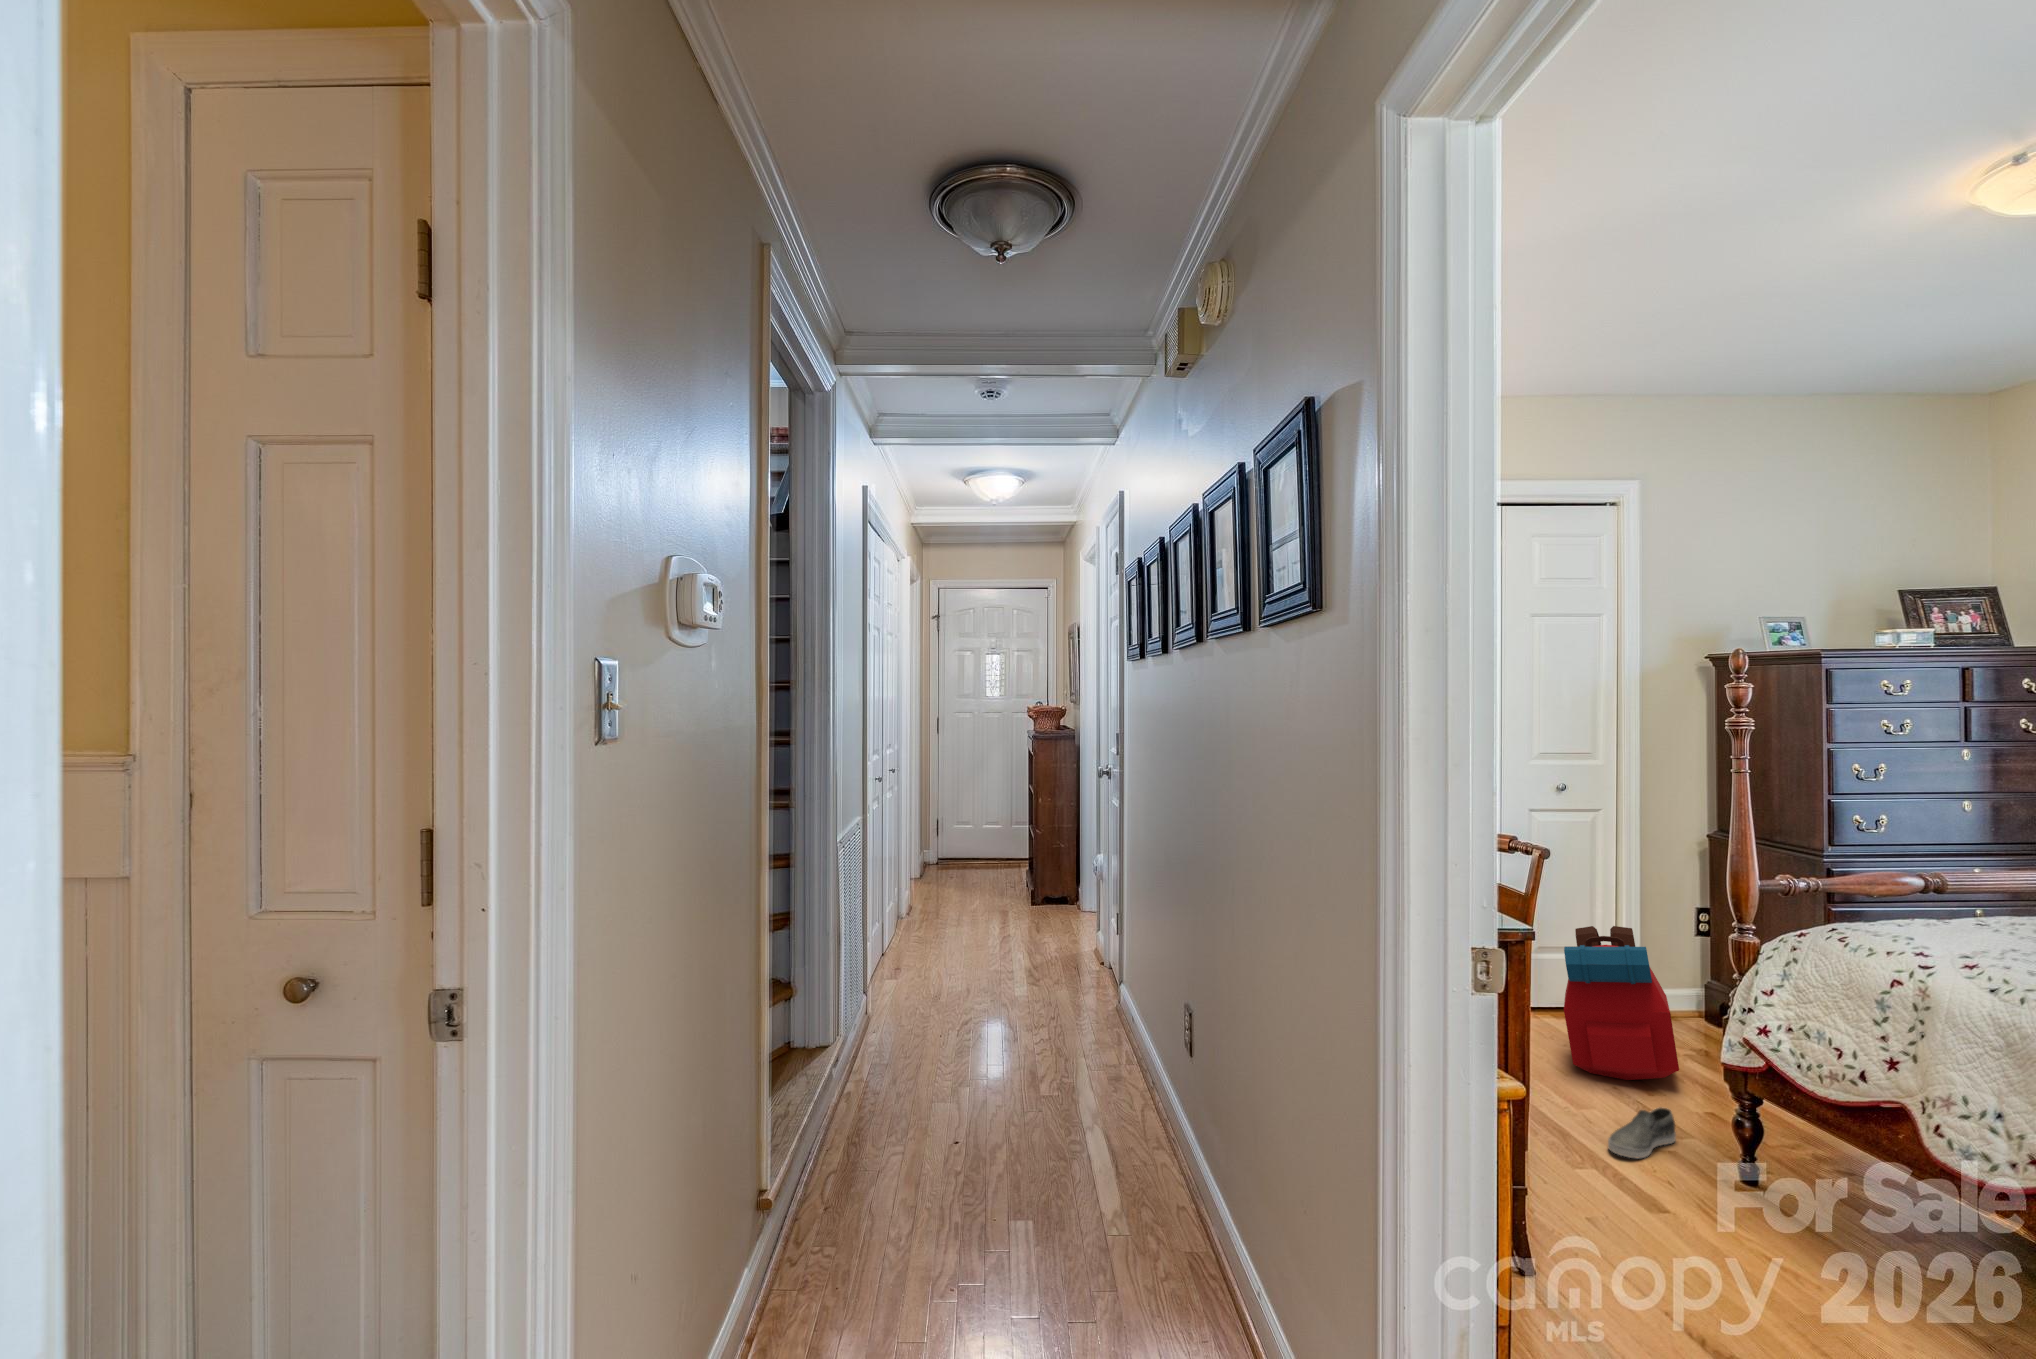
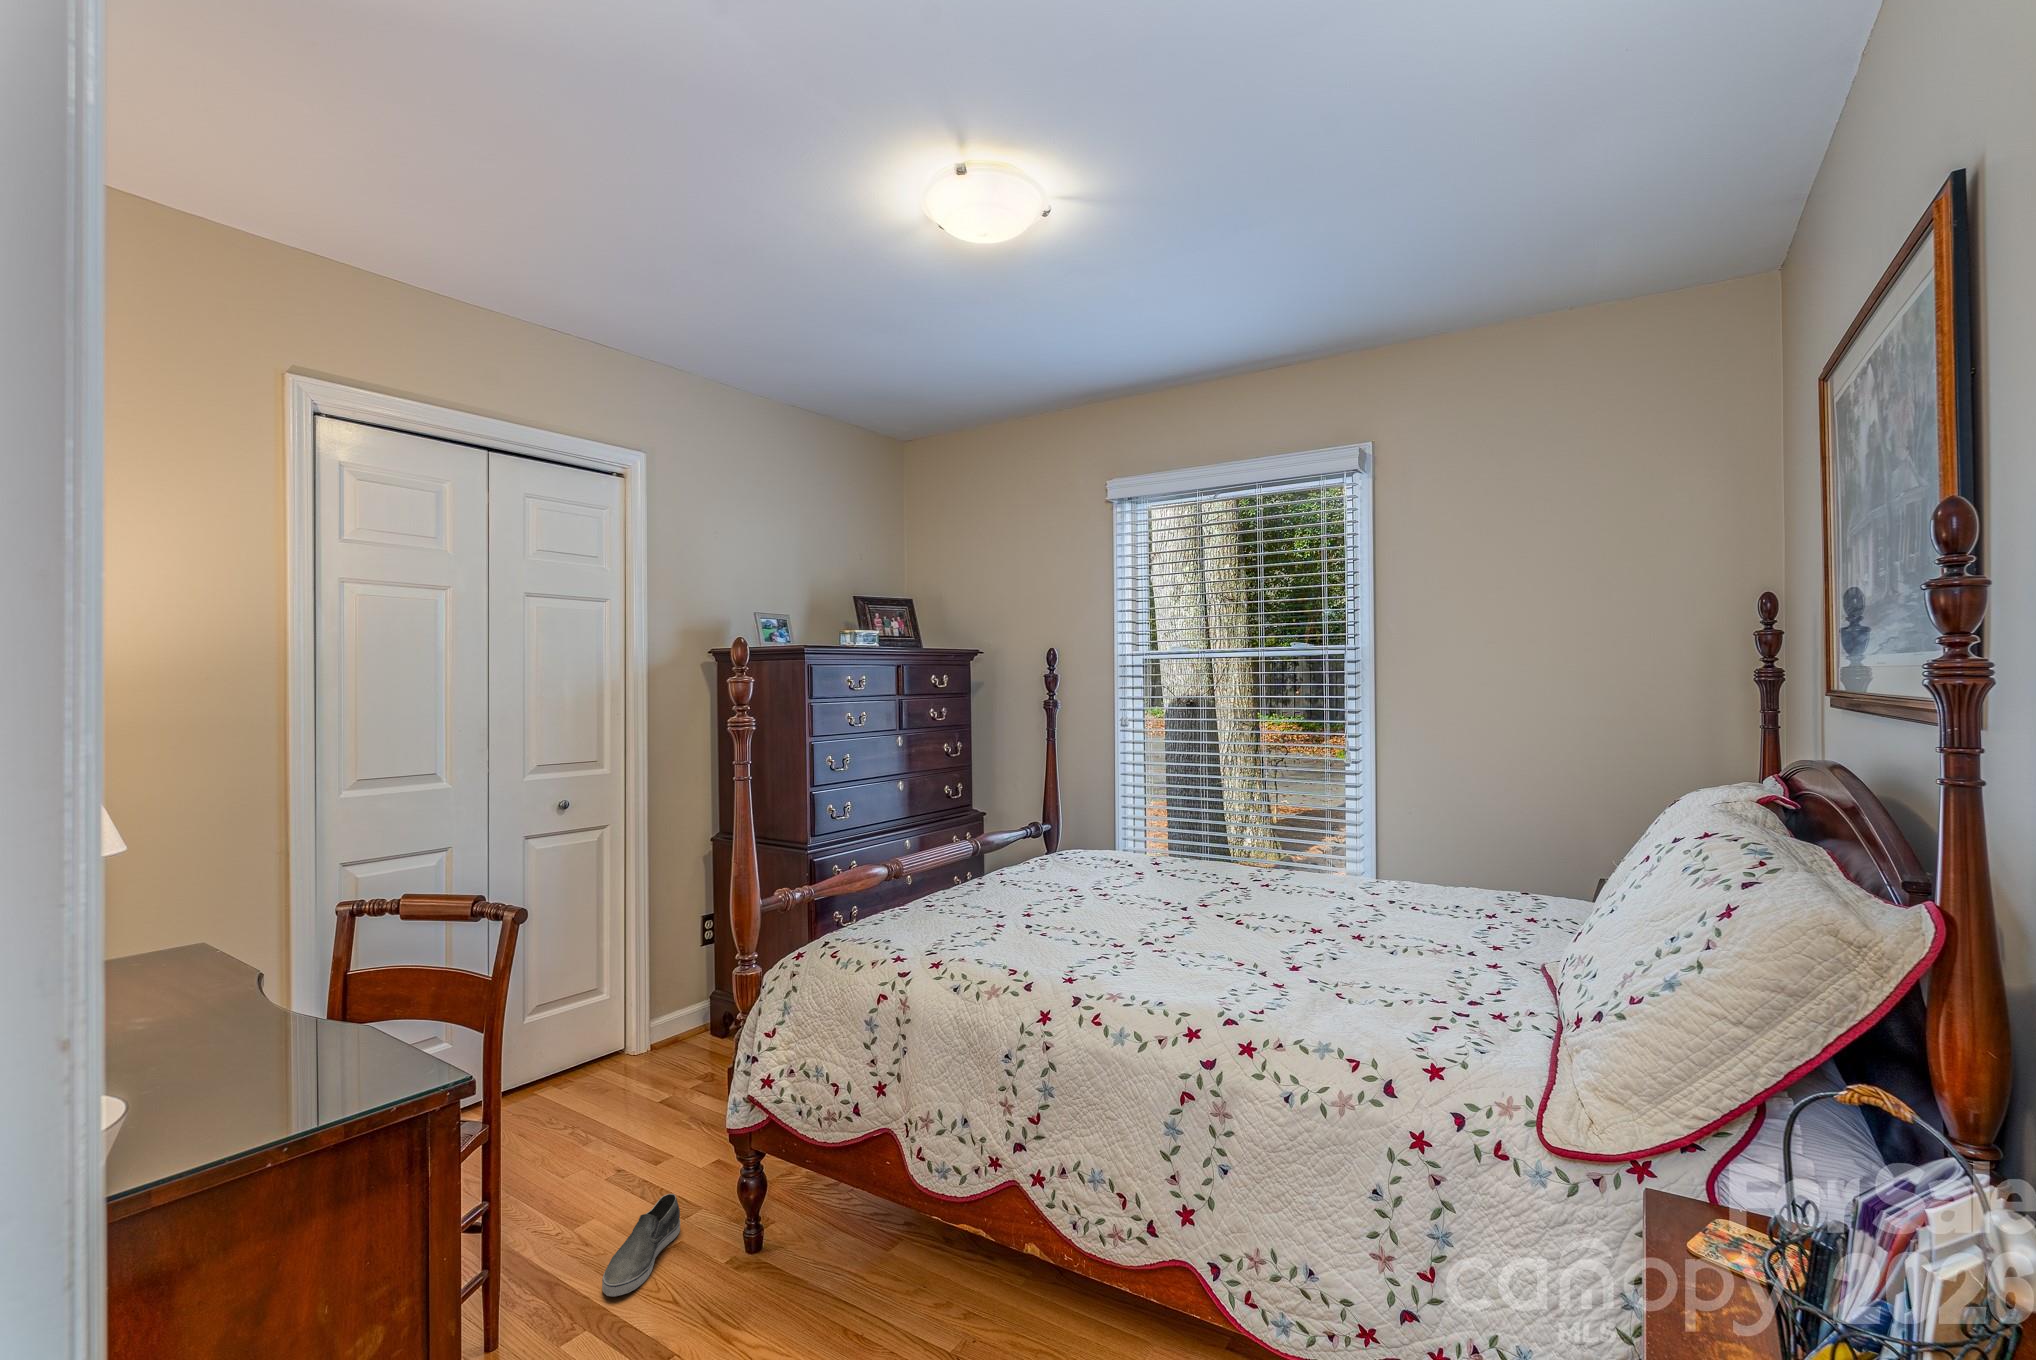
backpack: present [1564,926,1679,1080] -> none [557,966,685,1163]

